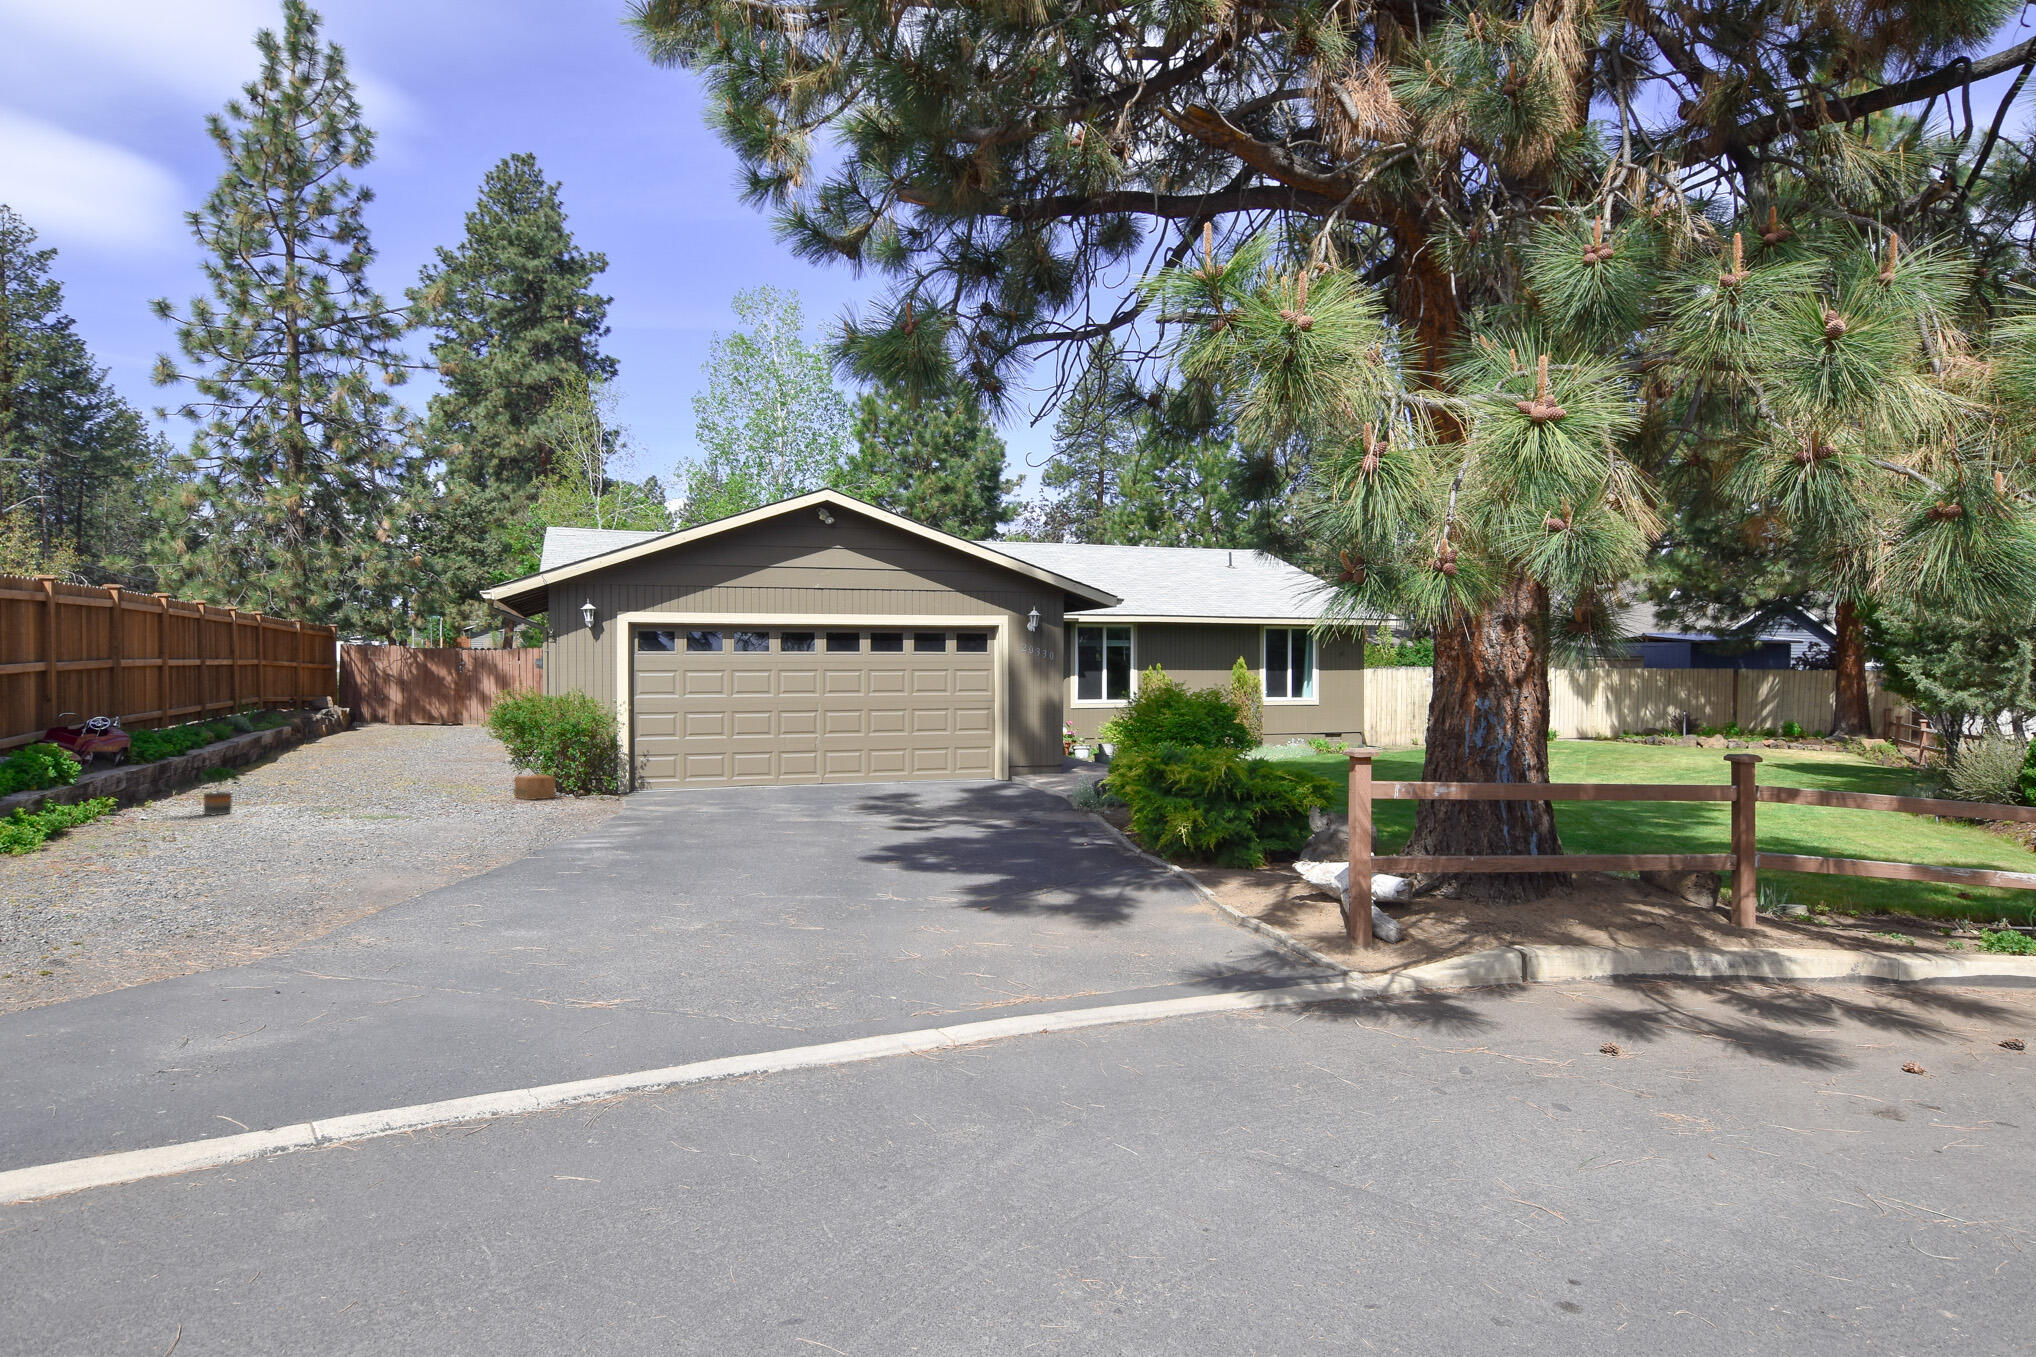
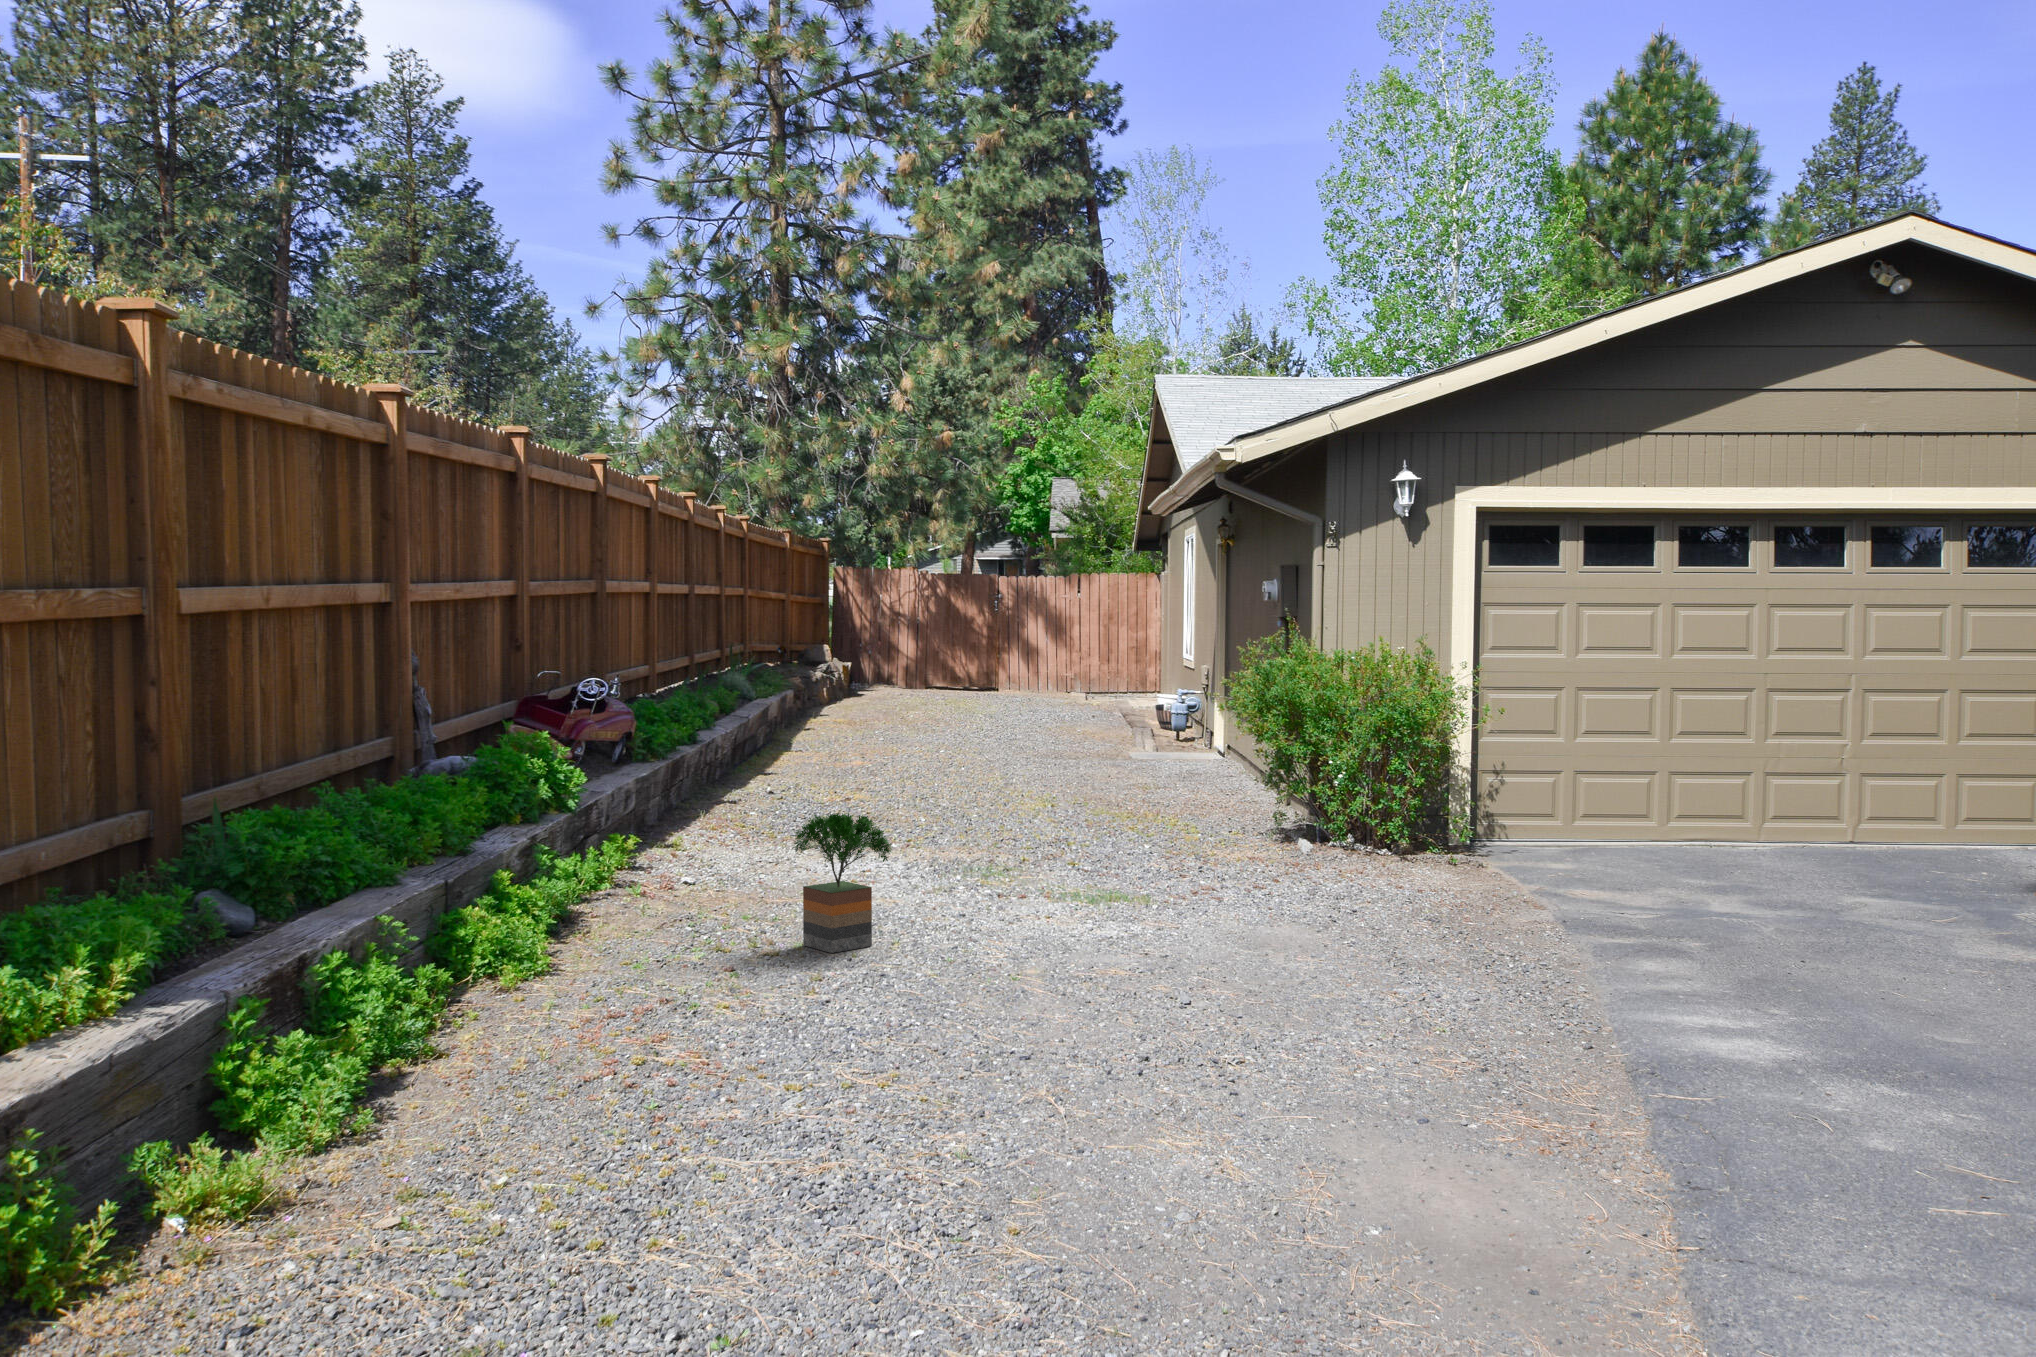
cardboard box: present [514,775,556,800] -> none [1506,829,1626,907]

